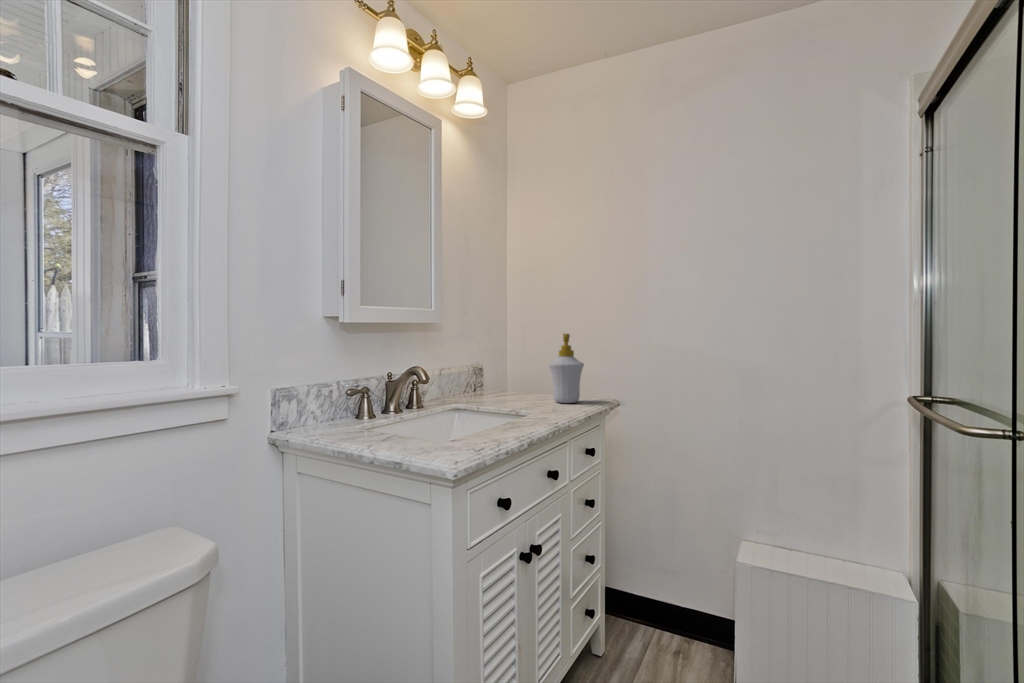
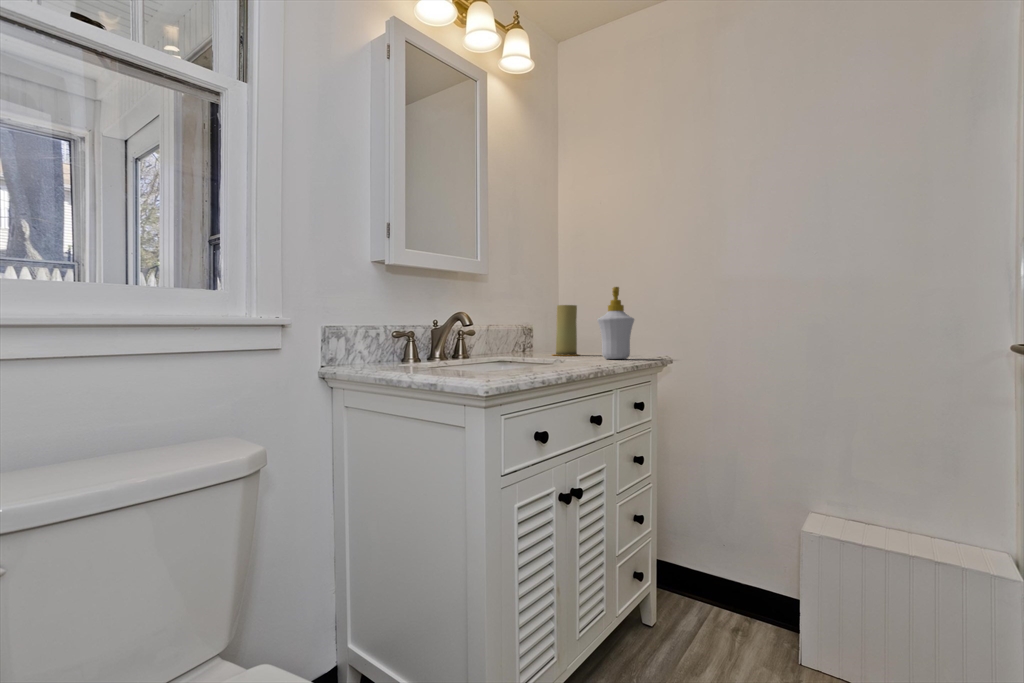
candle: none [502,344,530,394] -> present [553,305,579,355]

